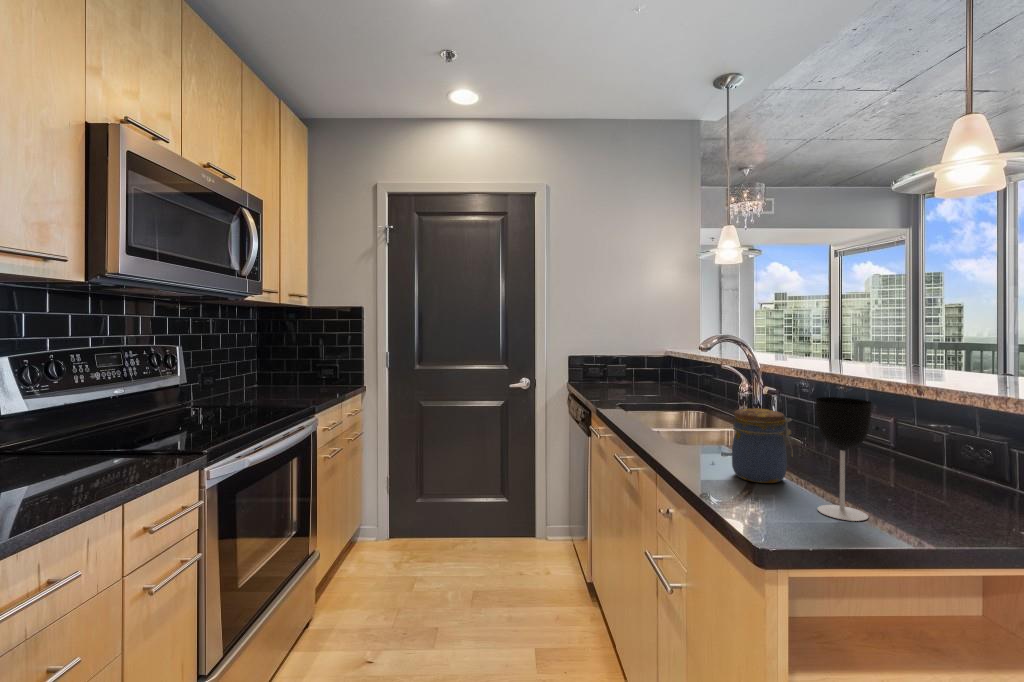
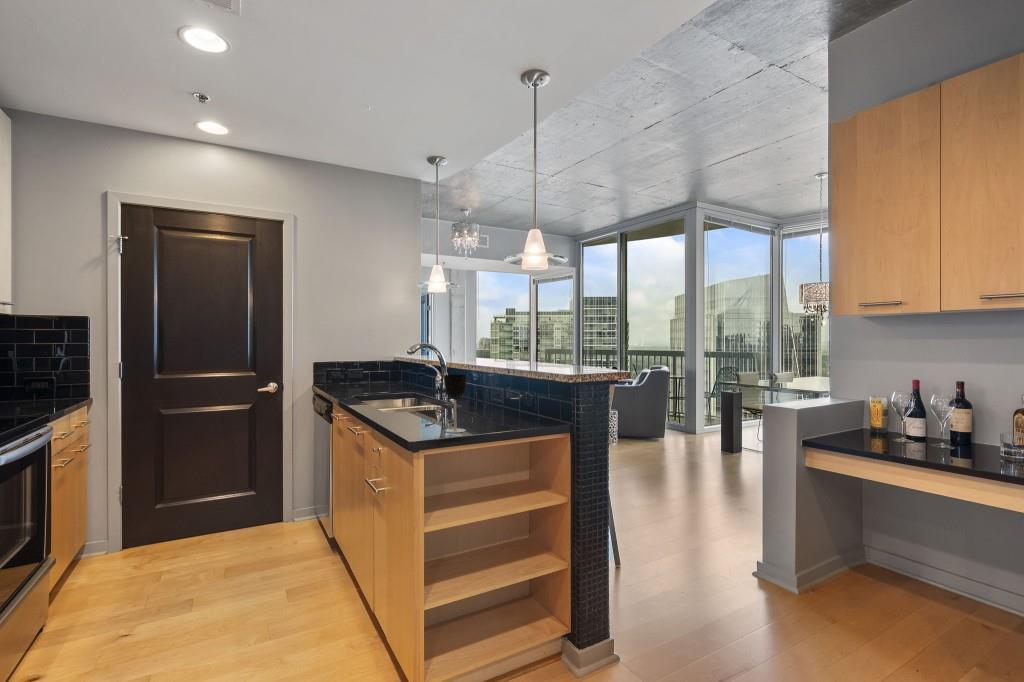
jar: present [732,408,793,483] -> none [412,385,443,425]

